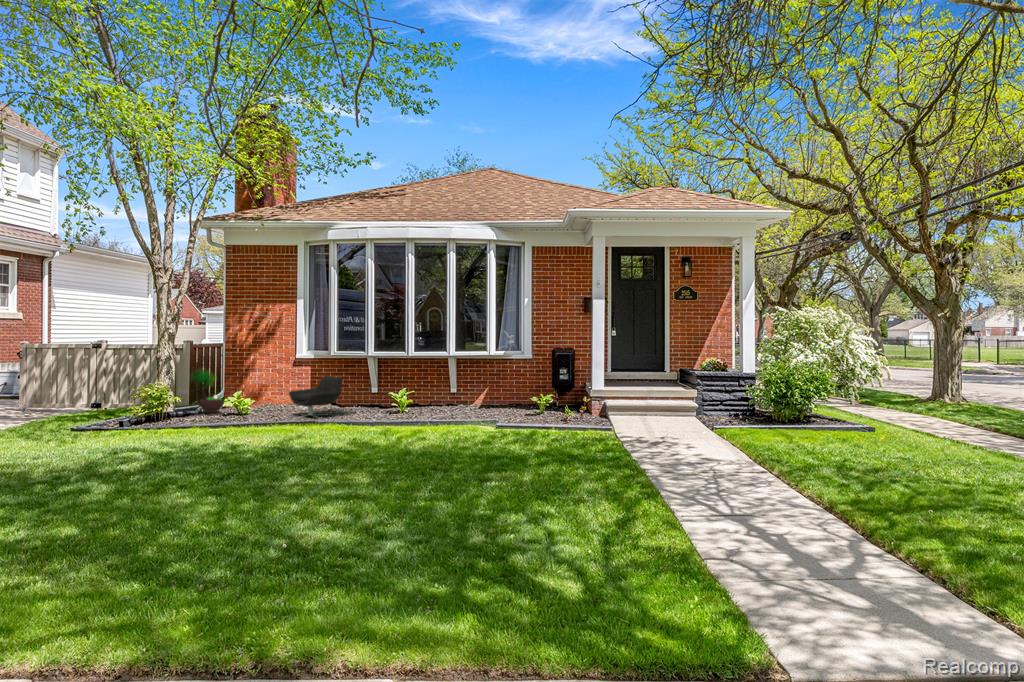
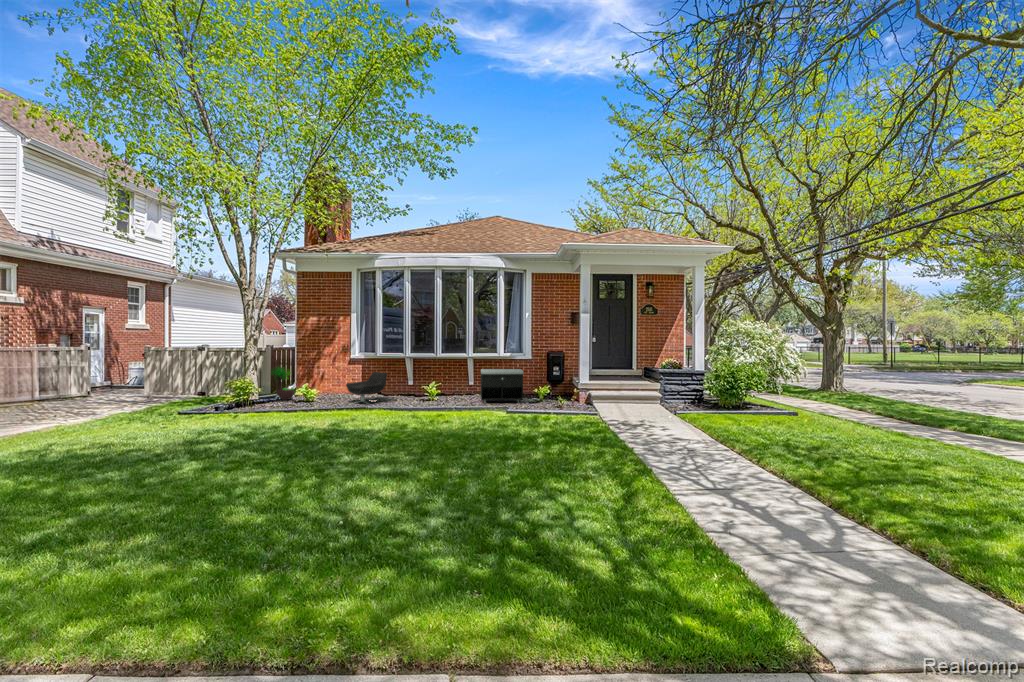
storage bench: none [465,372,521,417] -> present [481,369,523,403]

